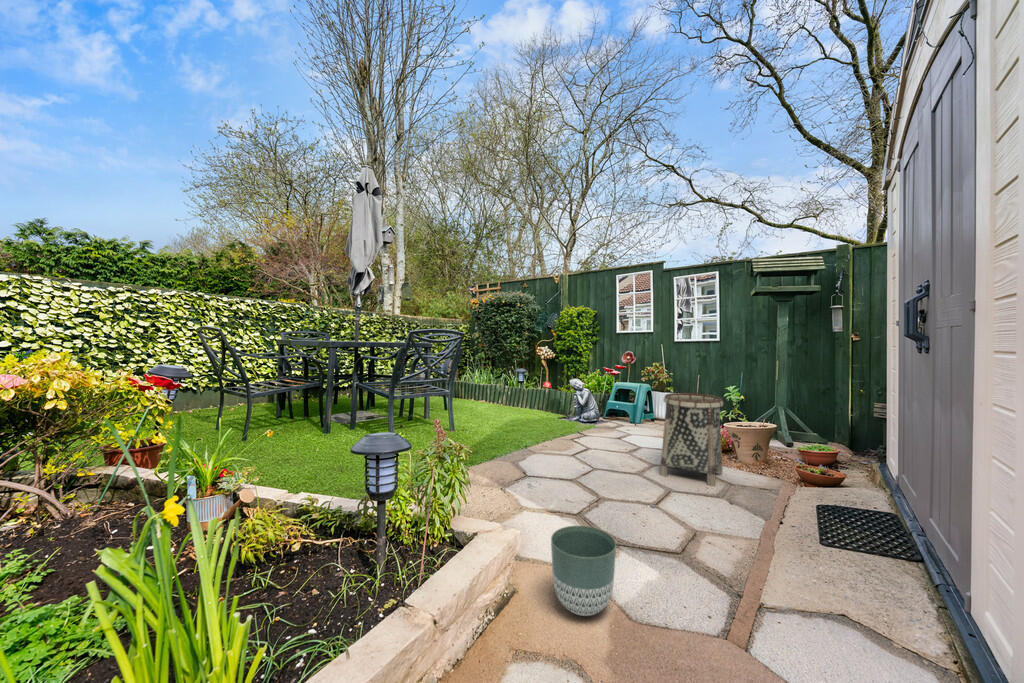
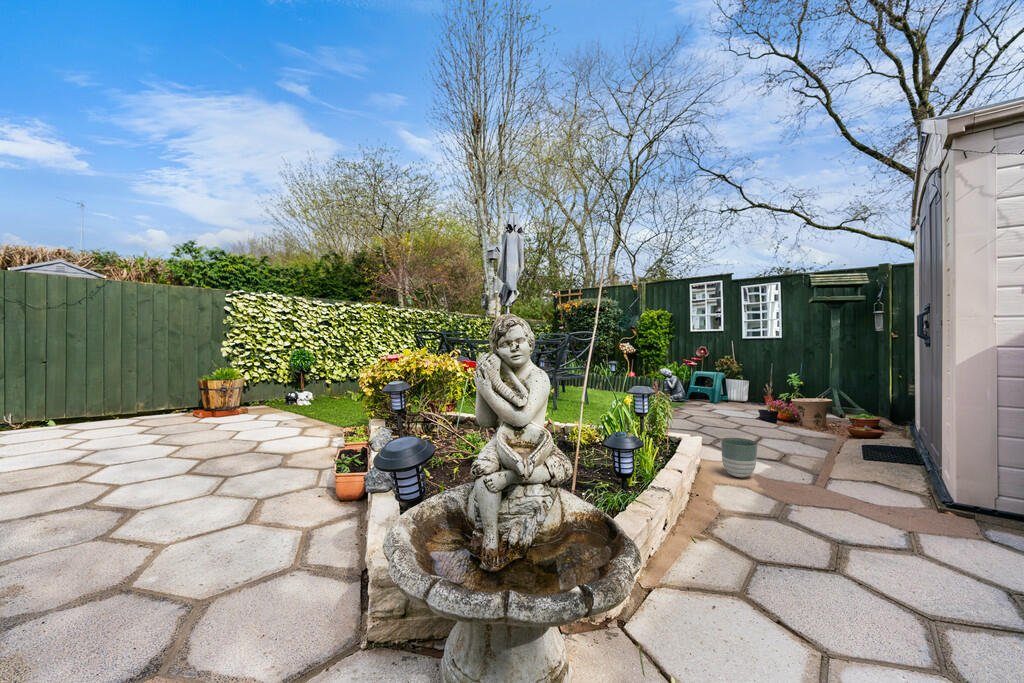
basket: present [660,393,723,486] -> none [751,376,796,438]

